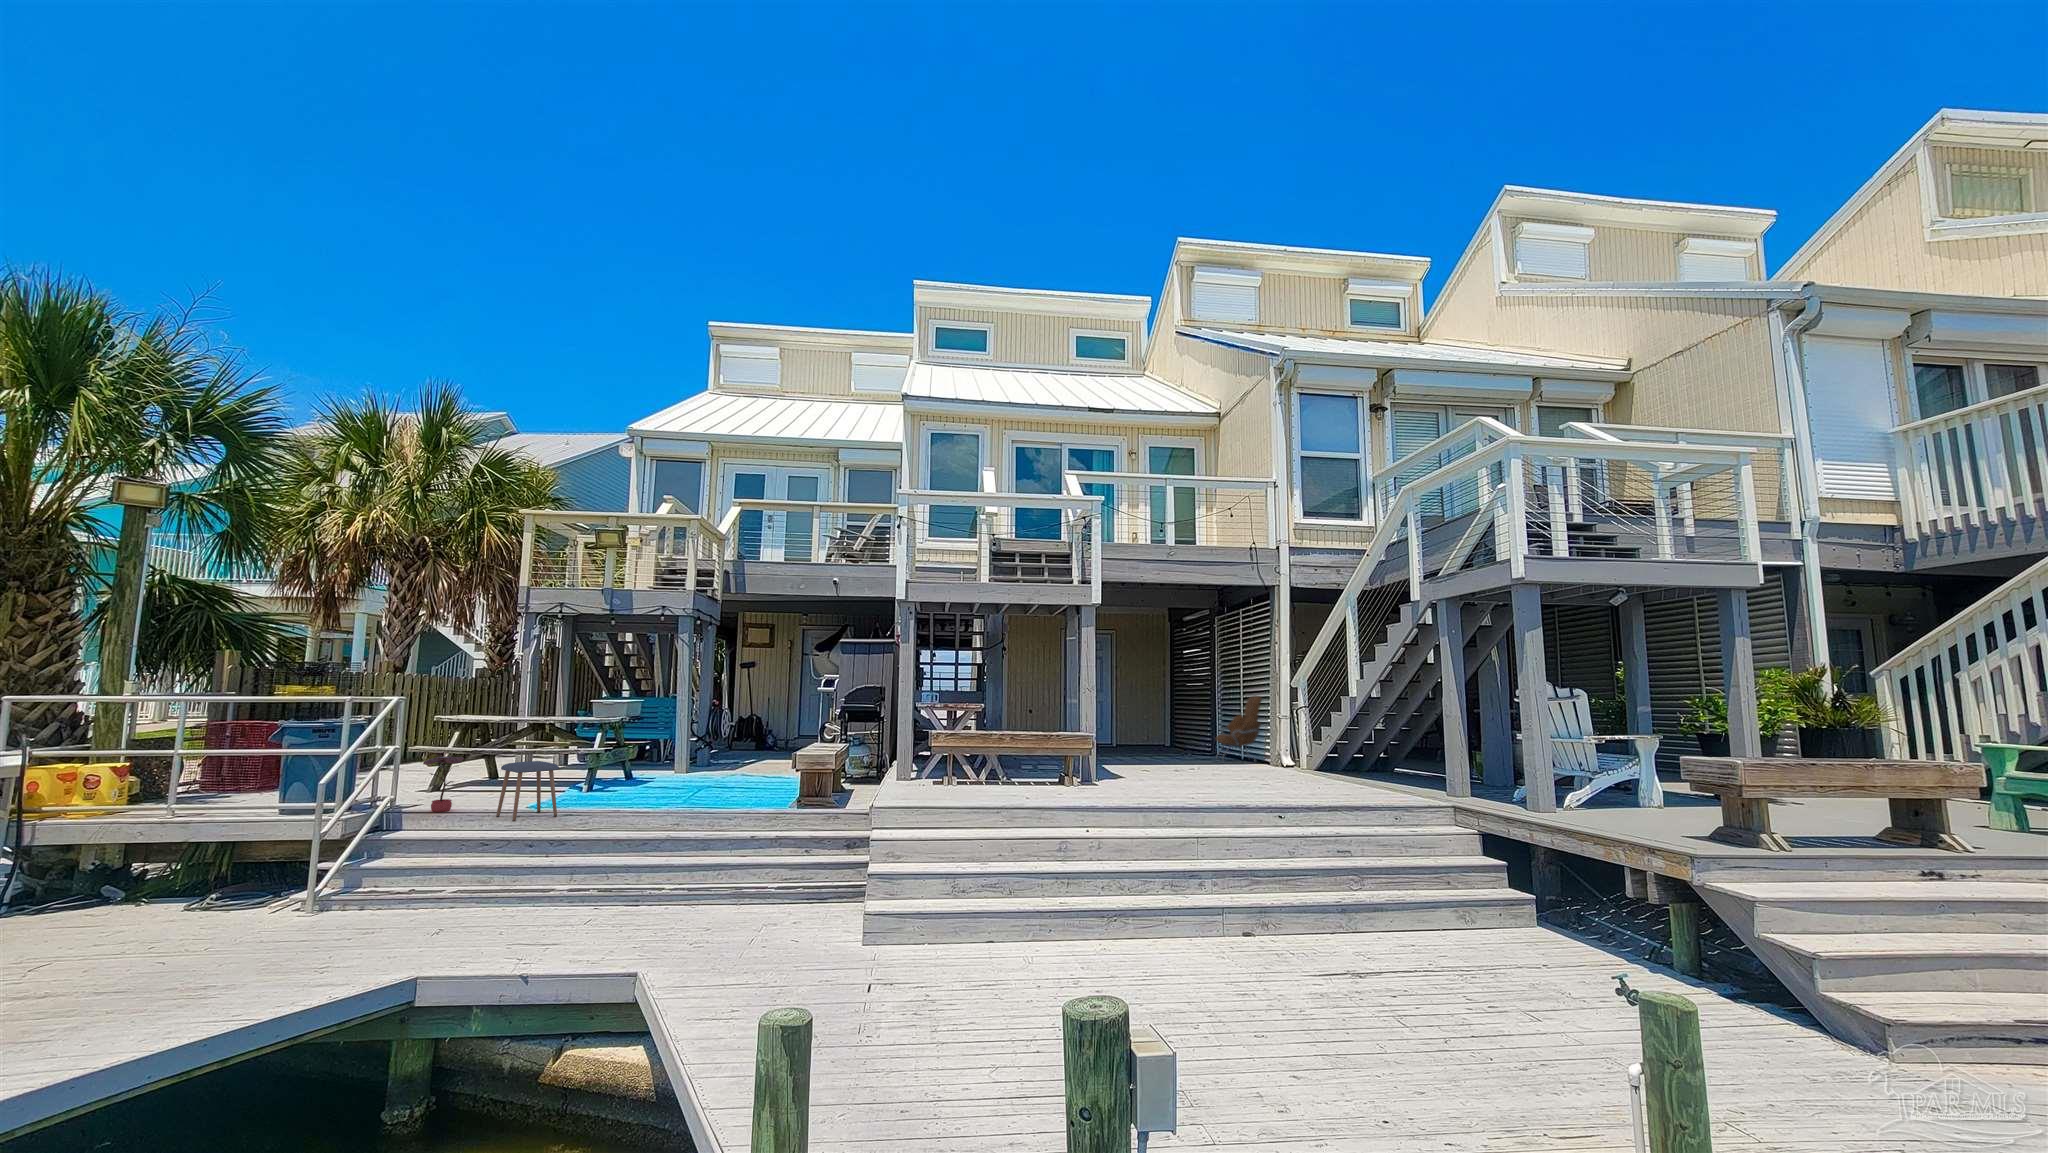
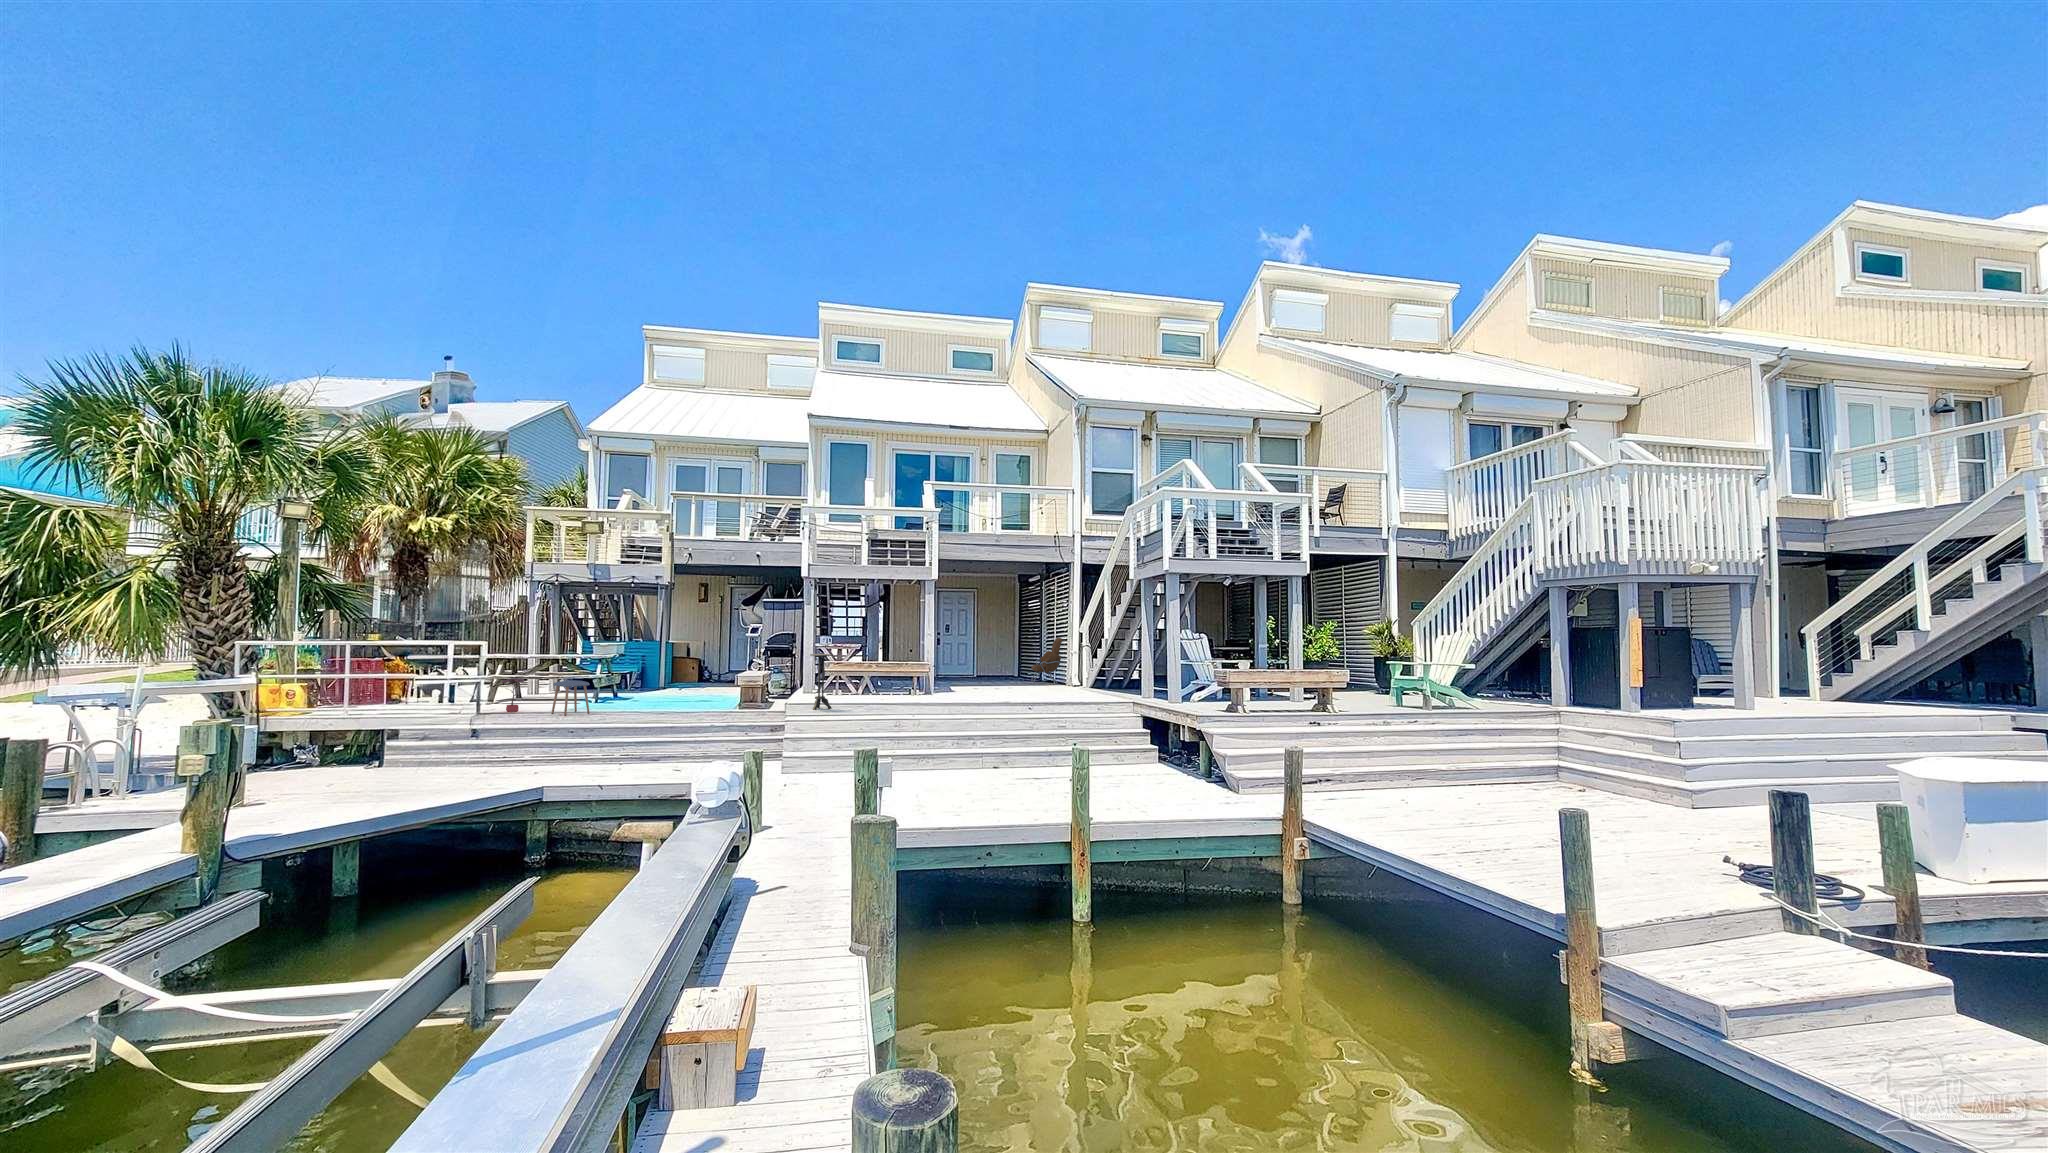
side table: none [913,718,949,814] -> present [810,654,832,710]

